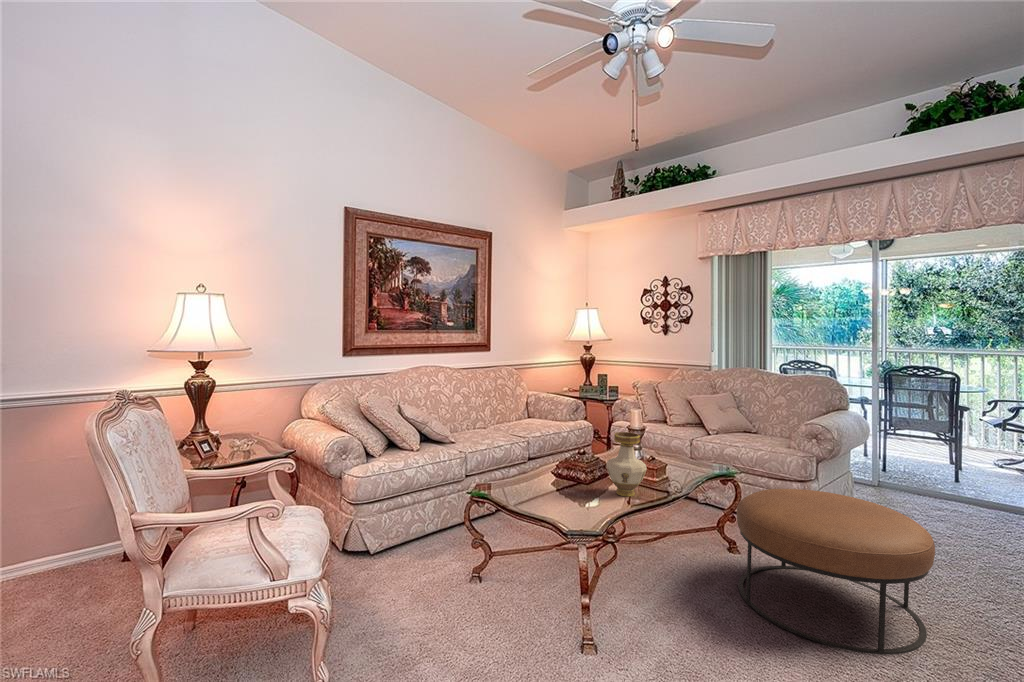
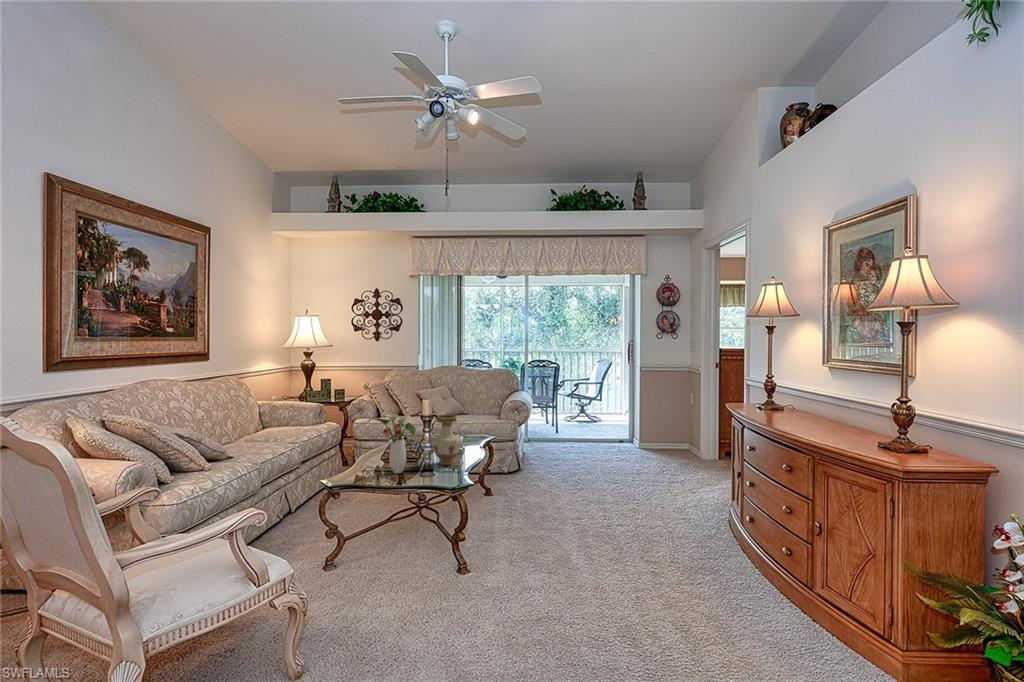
flower arrangement: none [525,422,577,493] -> present [368,414,416,473]
ottoman: present [737,489,935,654] -> none [509,440,615,525]

